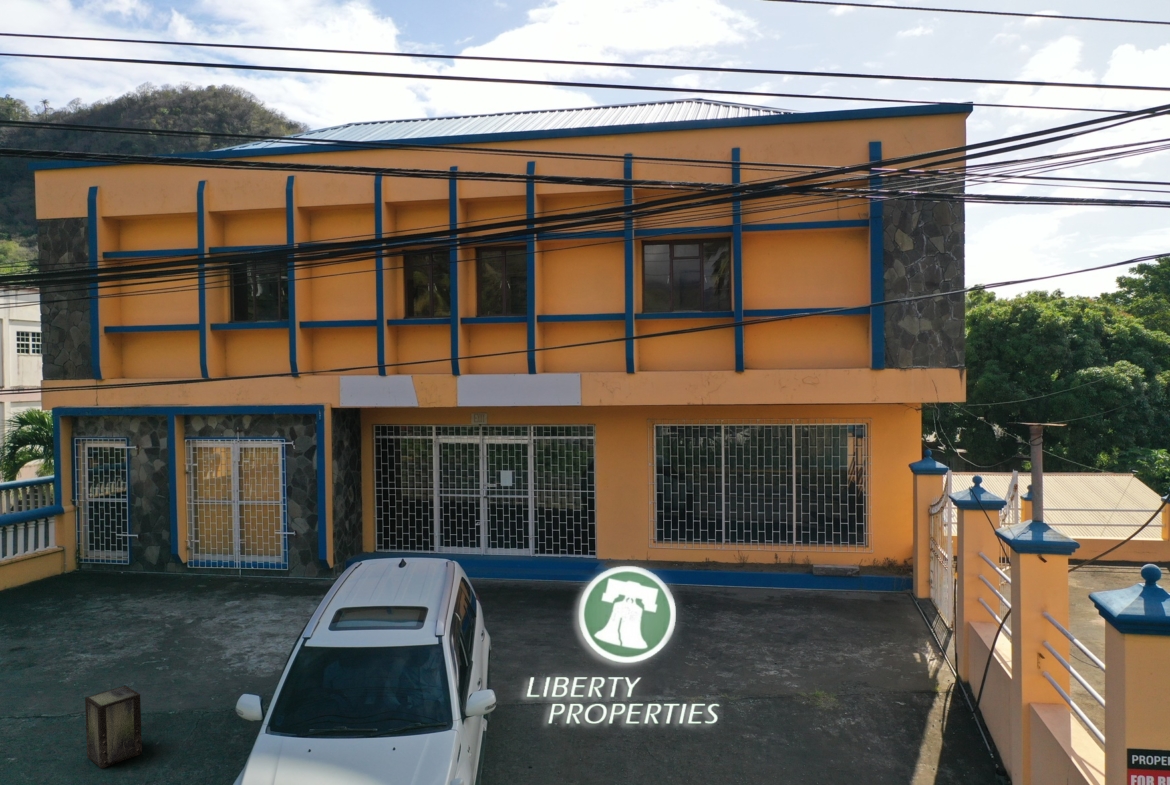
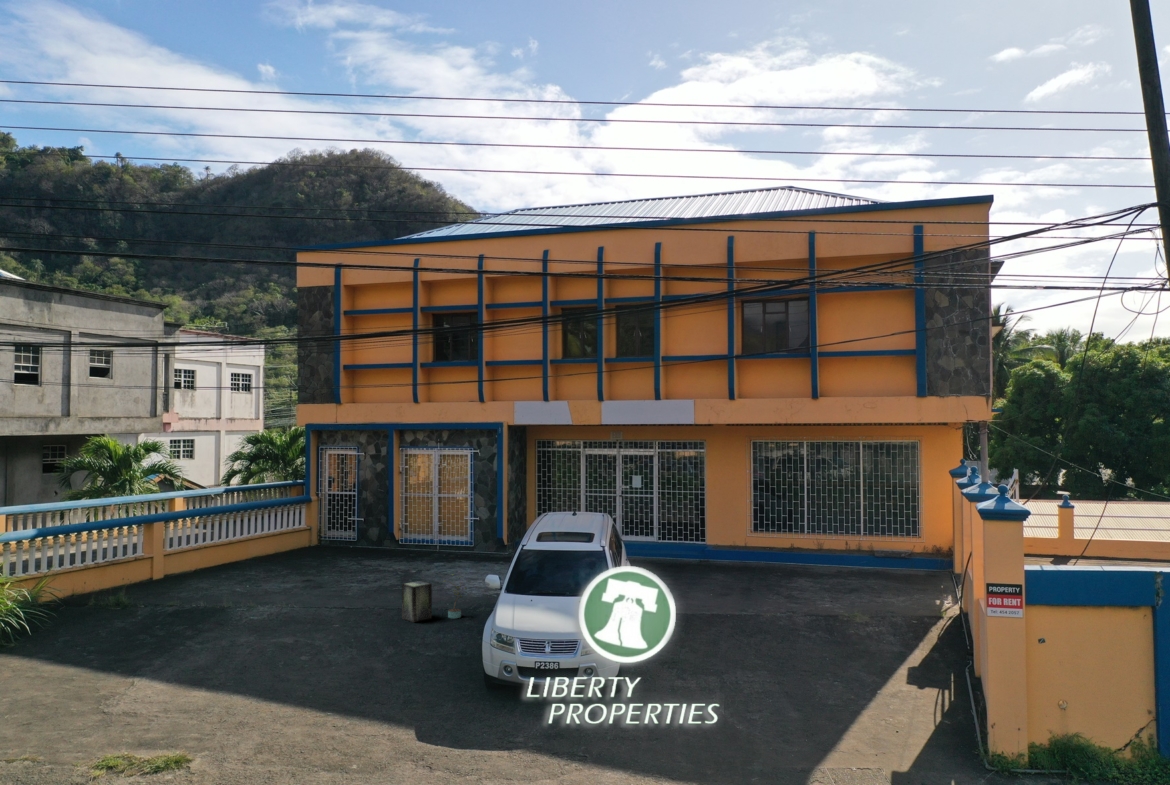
potted plant: none [159,671,206,751] -> present [444,581,467,618]

